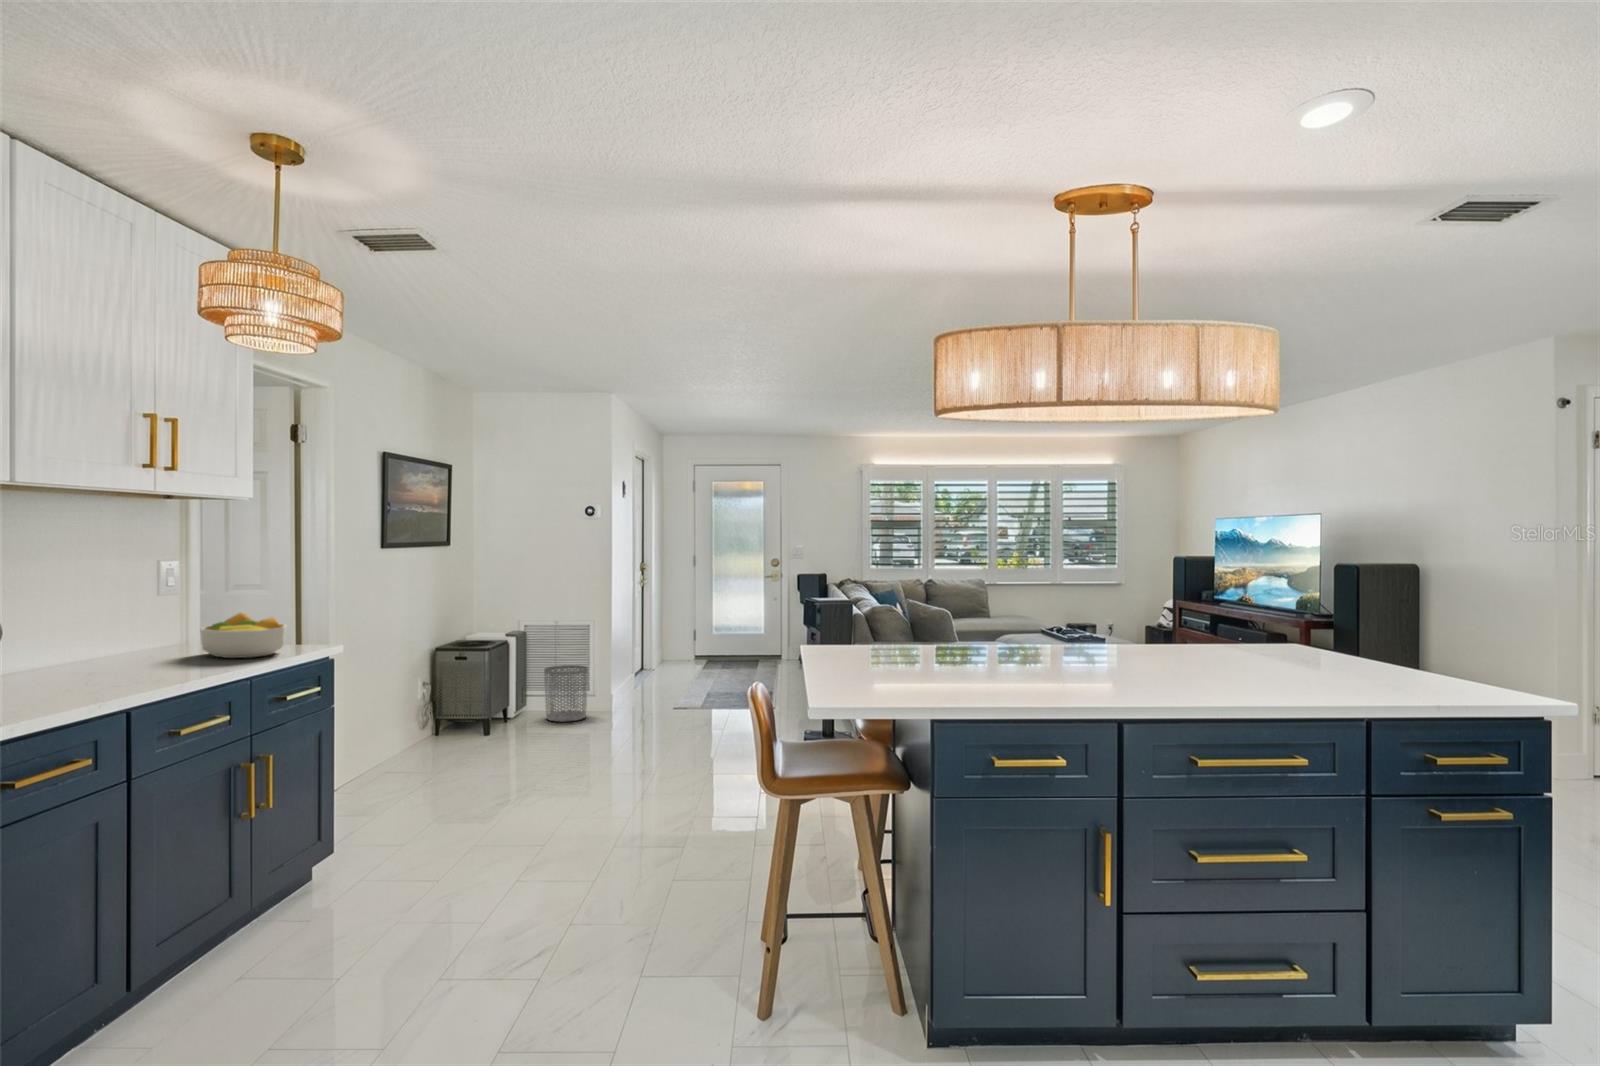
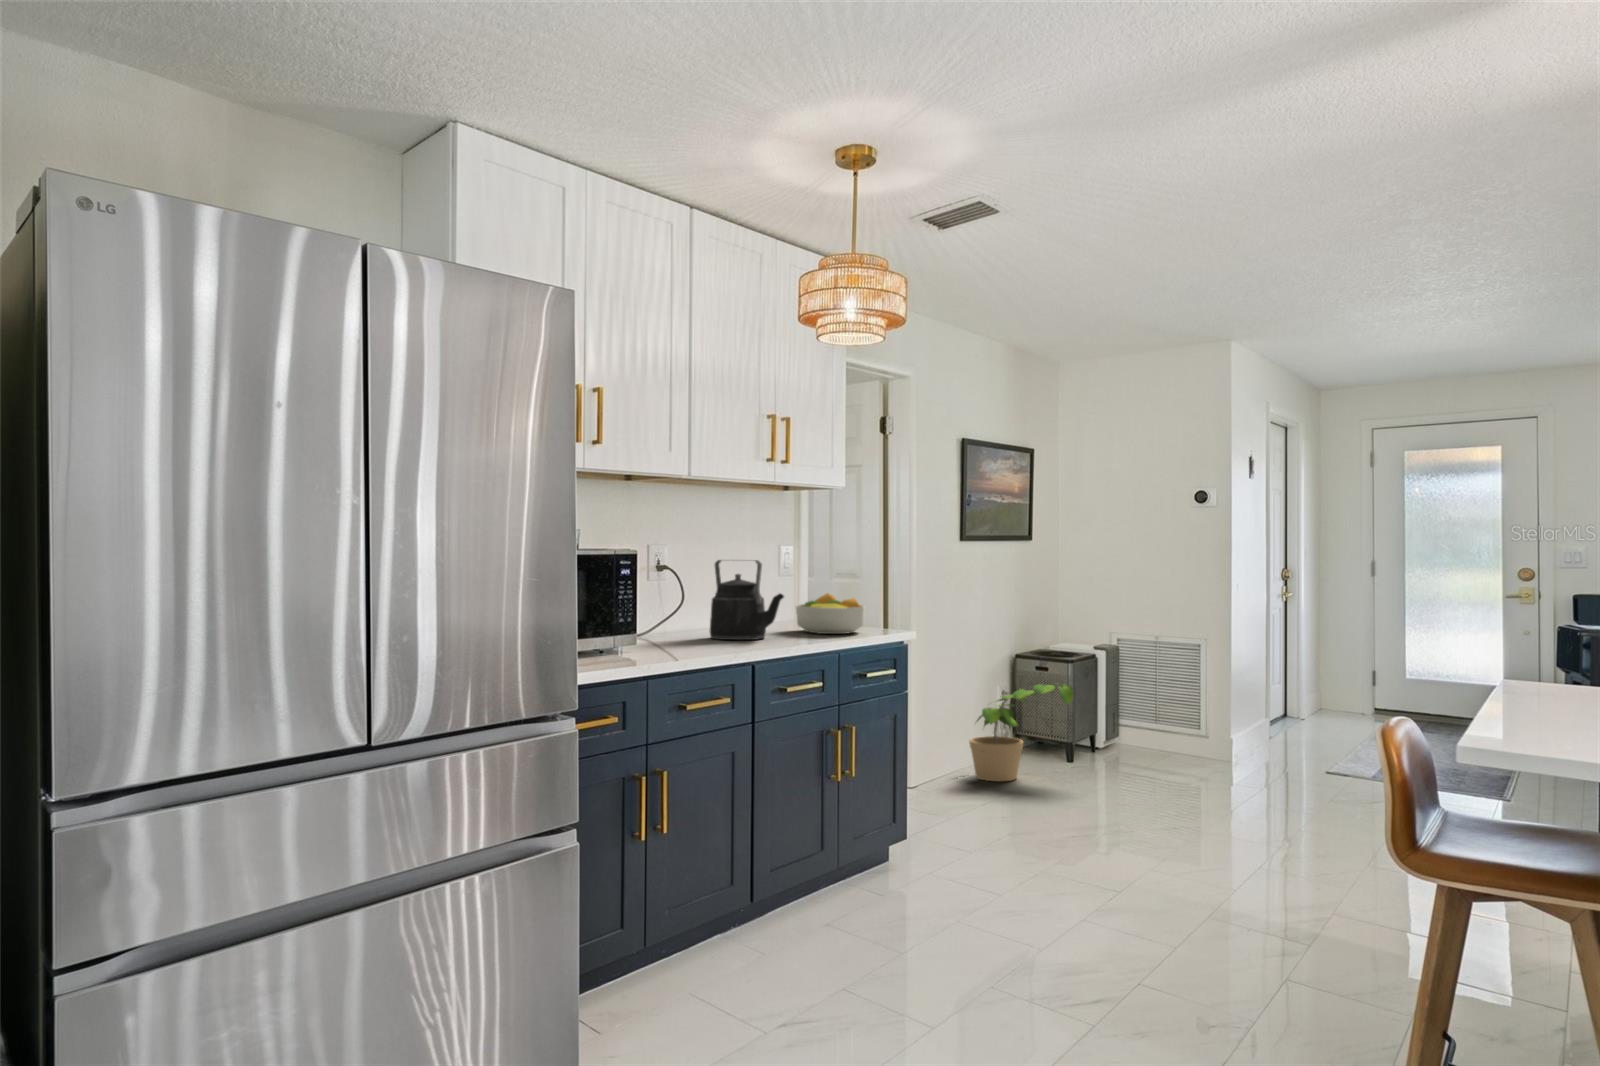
kettle: none [80,585,185,678] -> present [710,560,784,640]
waste bin: present [544,665,588,722] -> none [1141,689,1195,757]
potted plant: none [392,673,492,766] -> present [969,684,1074,781]

